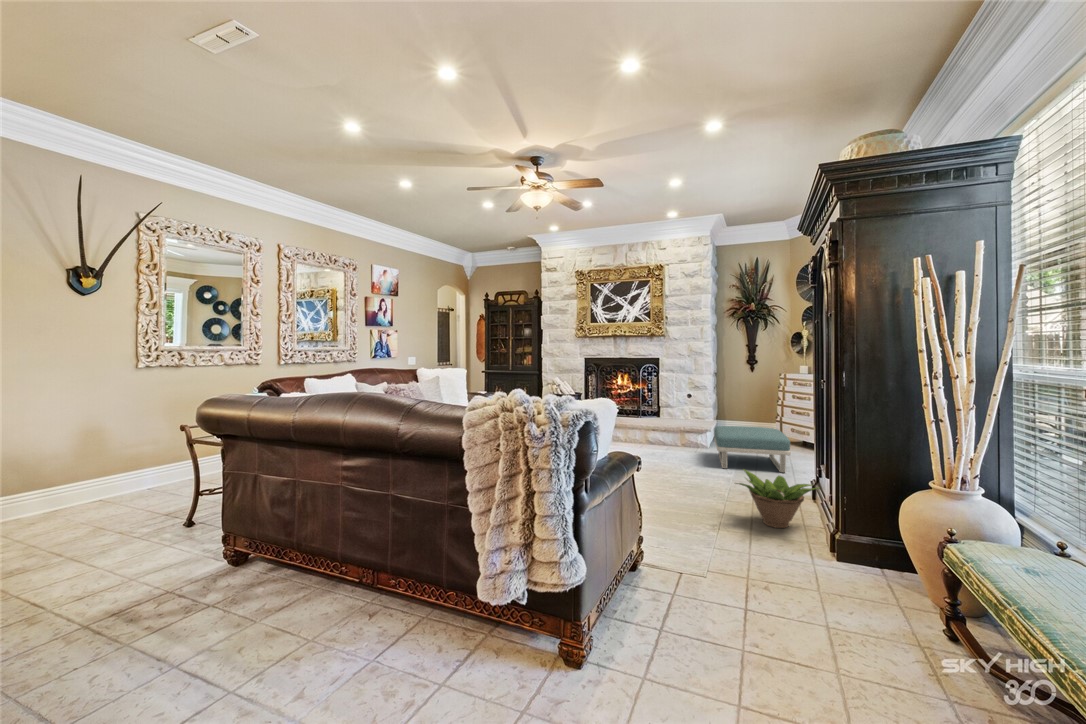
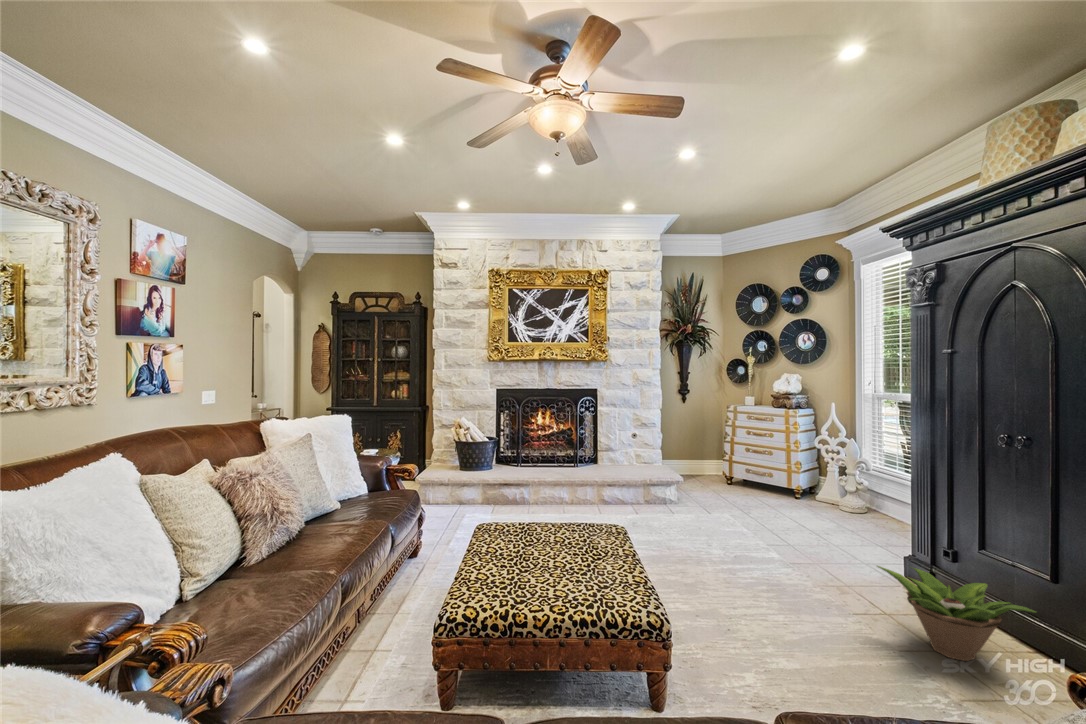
footstool: present [714,426,791,473] -> none [694,477,810,540]

